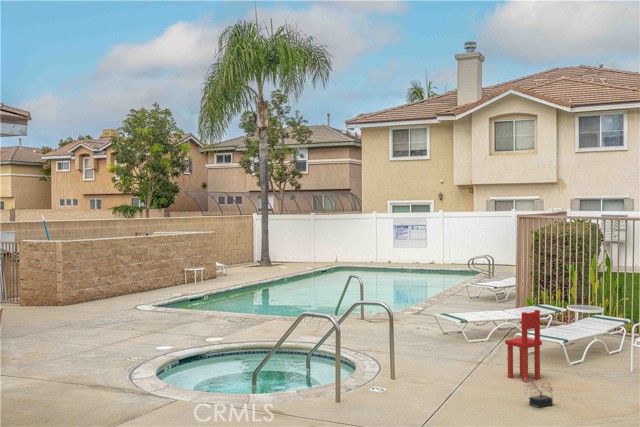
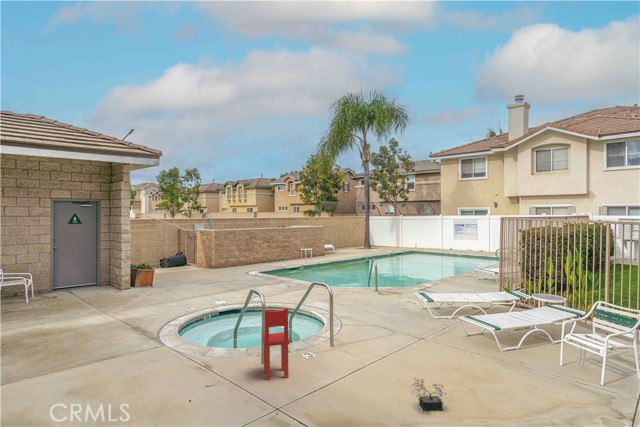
chair: present [505,310,542,382] -> present [262,308,290,380]

